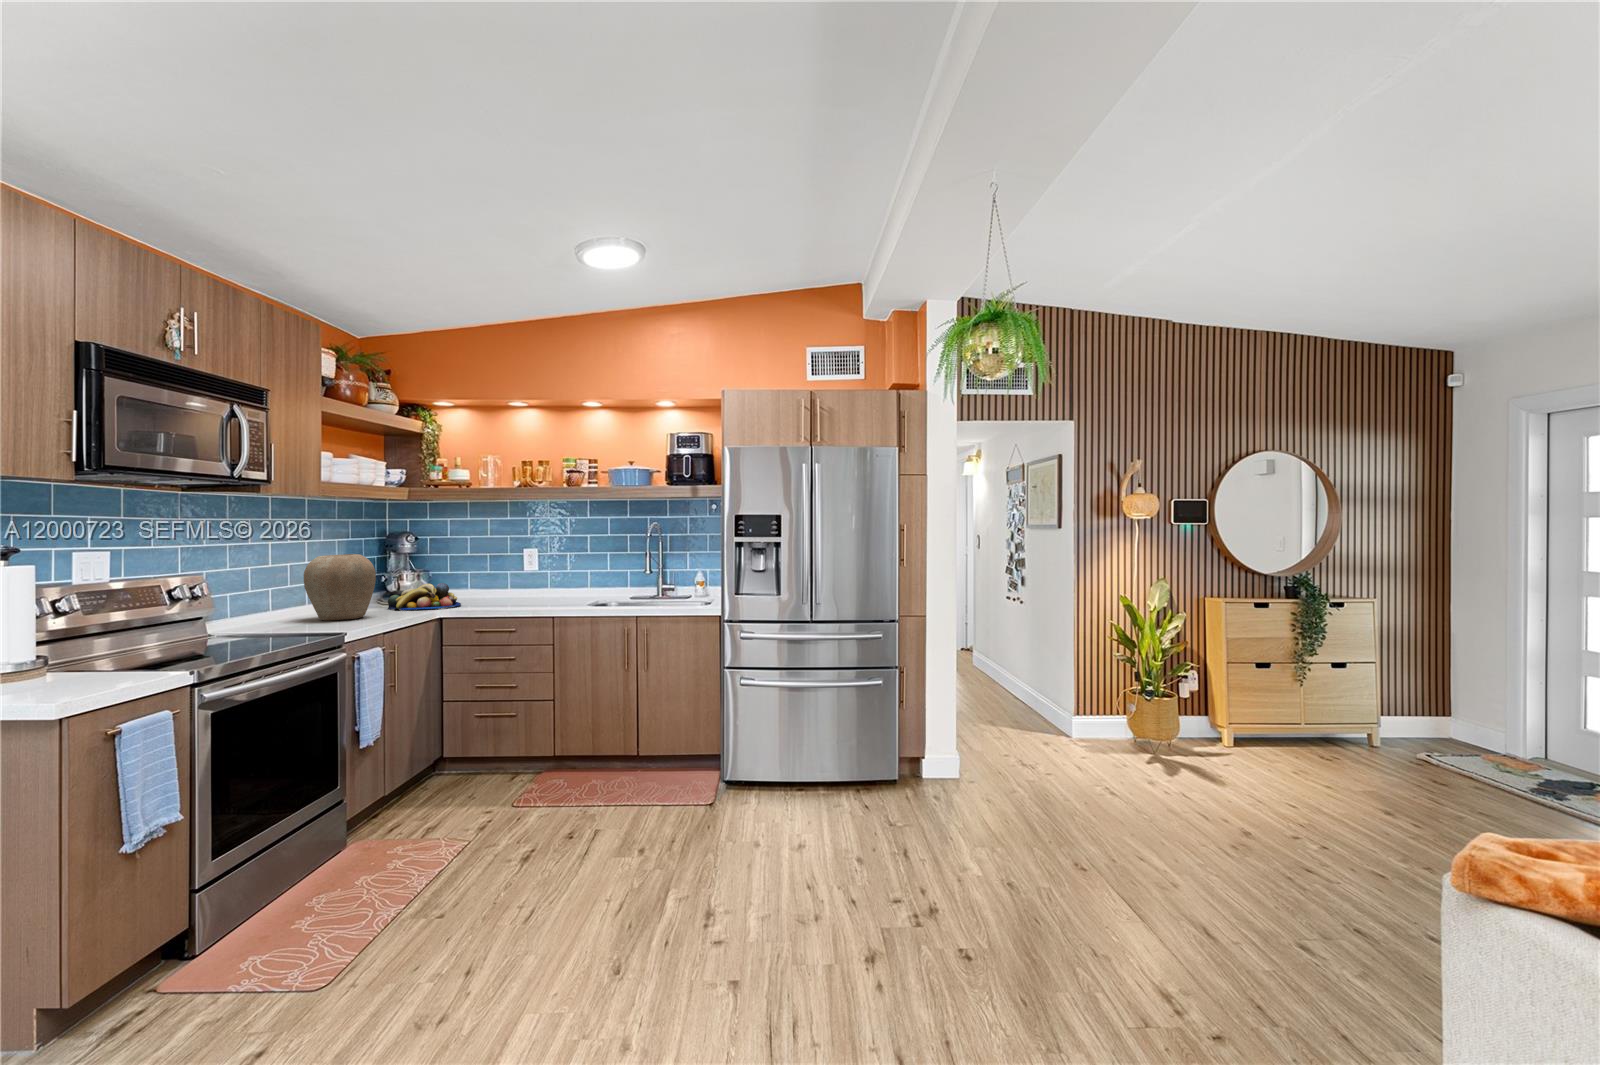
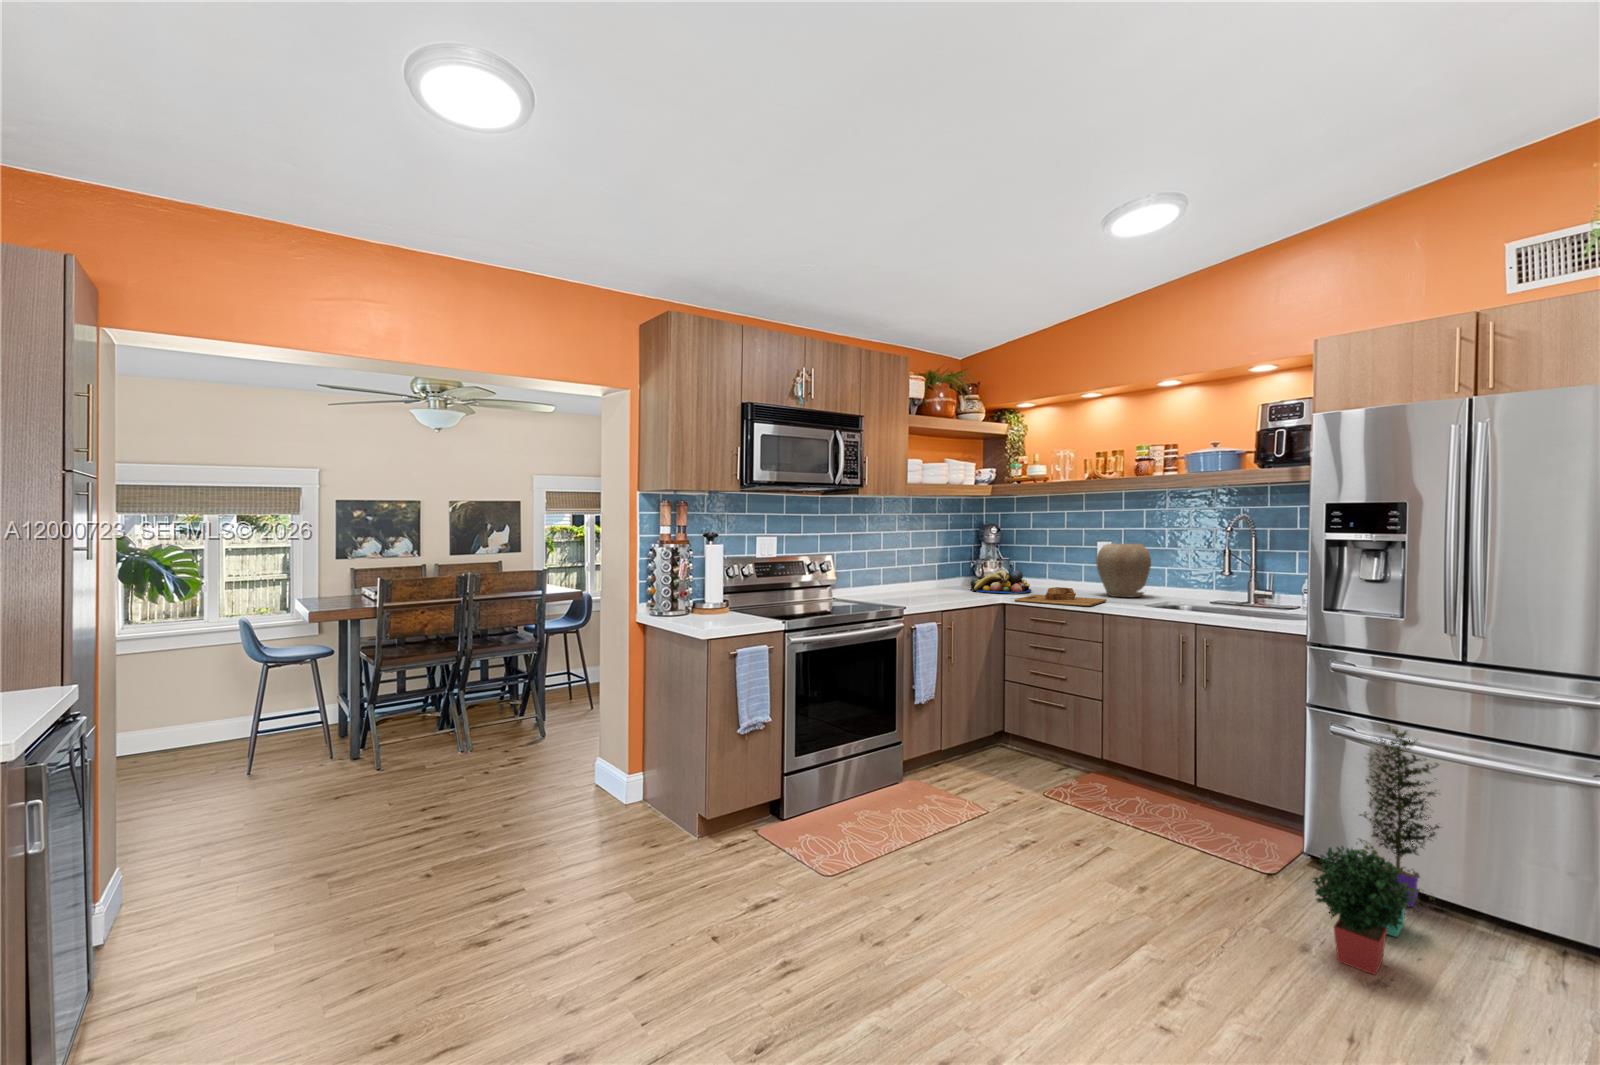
vase: present [304,554,376,621] -> present [1096,543,1151,597]
cutting board: none [461,596,550,615] -> present [1015,587,1106,606]
potted plant: none [769,672,828,852] -> present [1313,726,1439,975]

